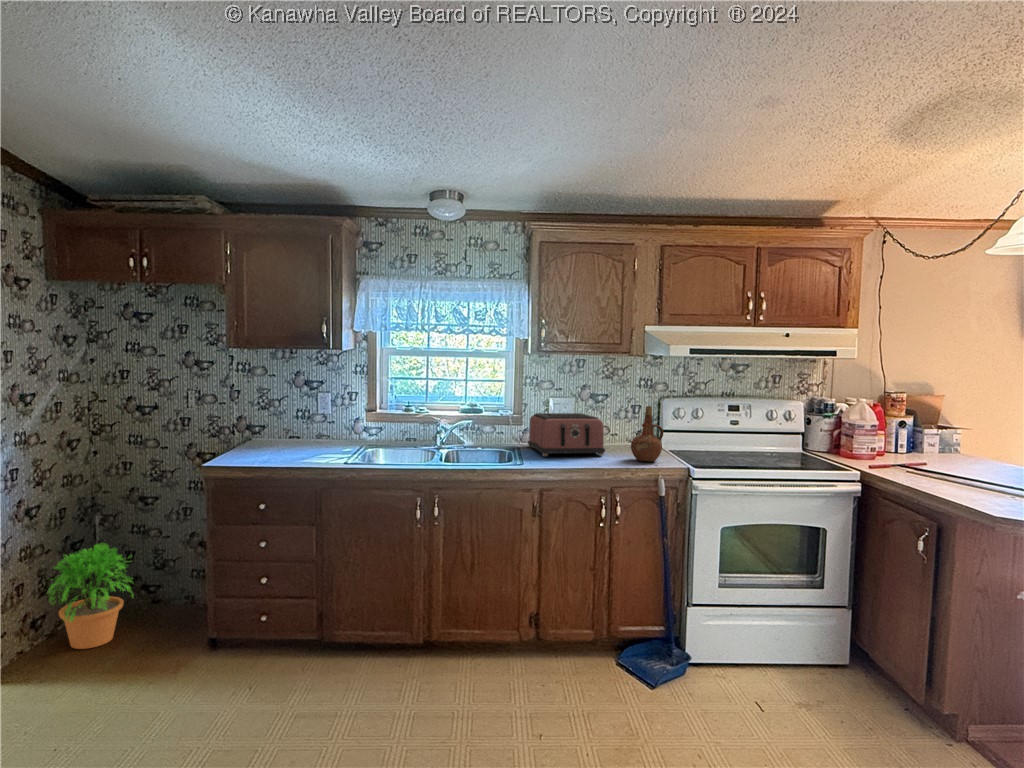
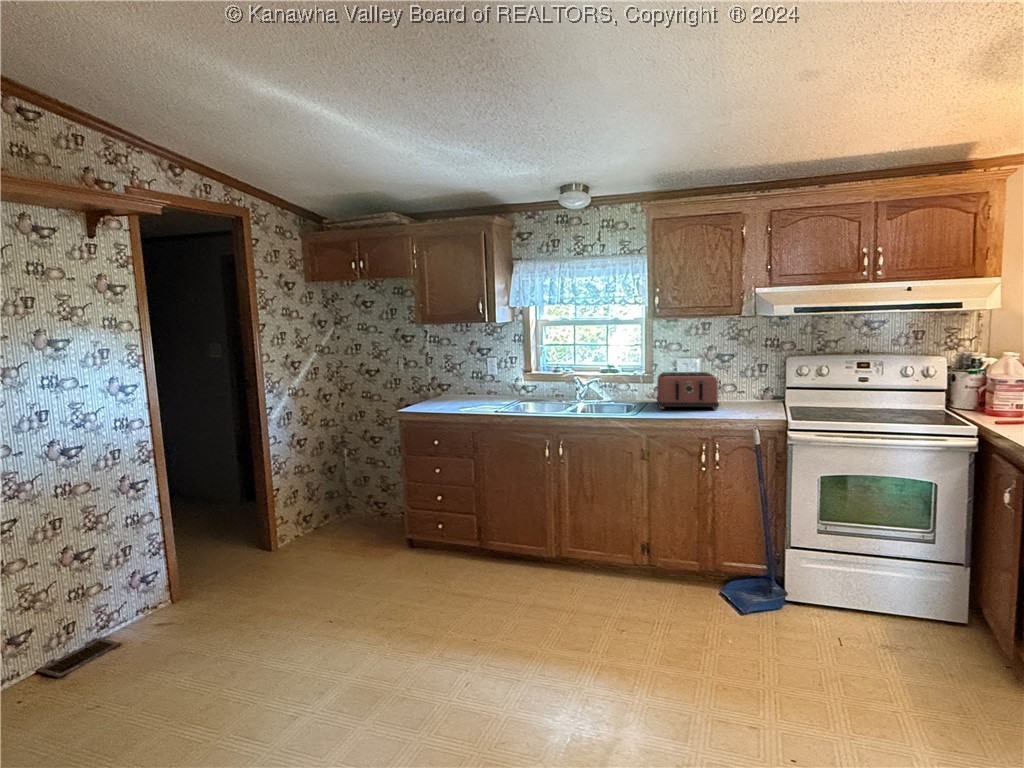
ceramic pitcher: present [631,406,663,461] -> none [740,364,772,414]
potted plant: present [49,543,133,649] -> none [311,465,367,537]

